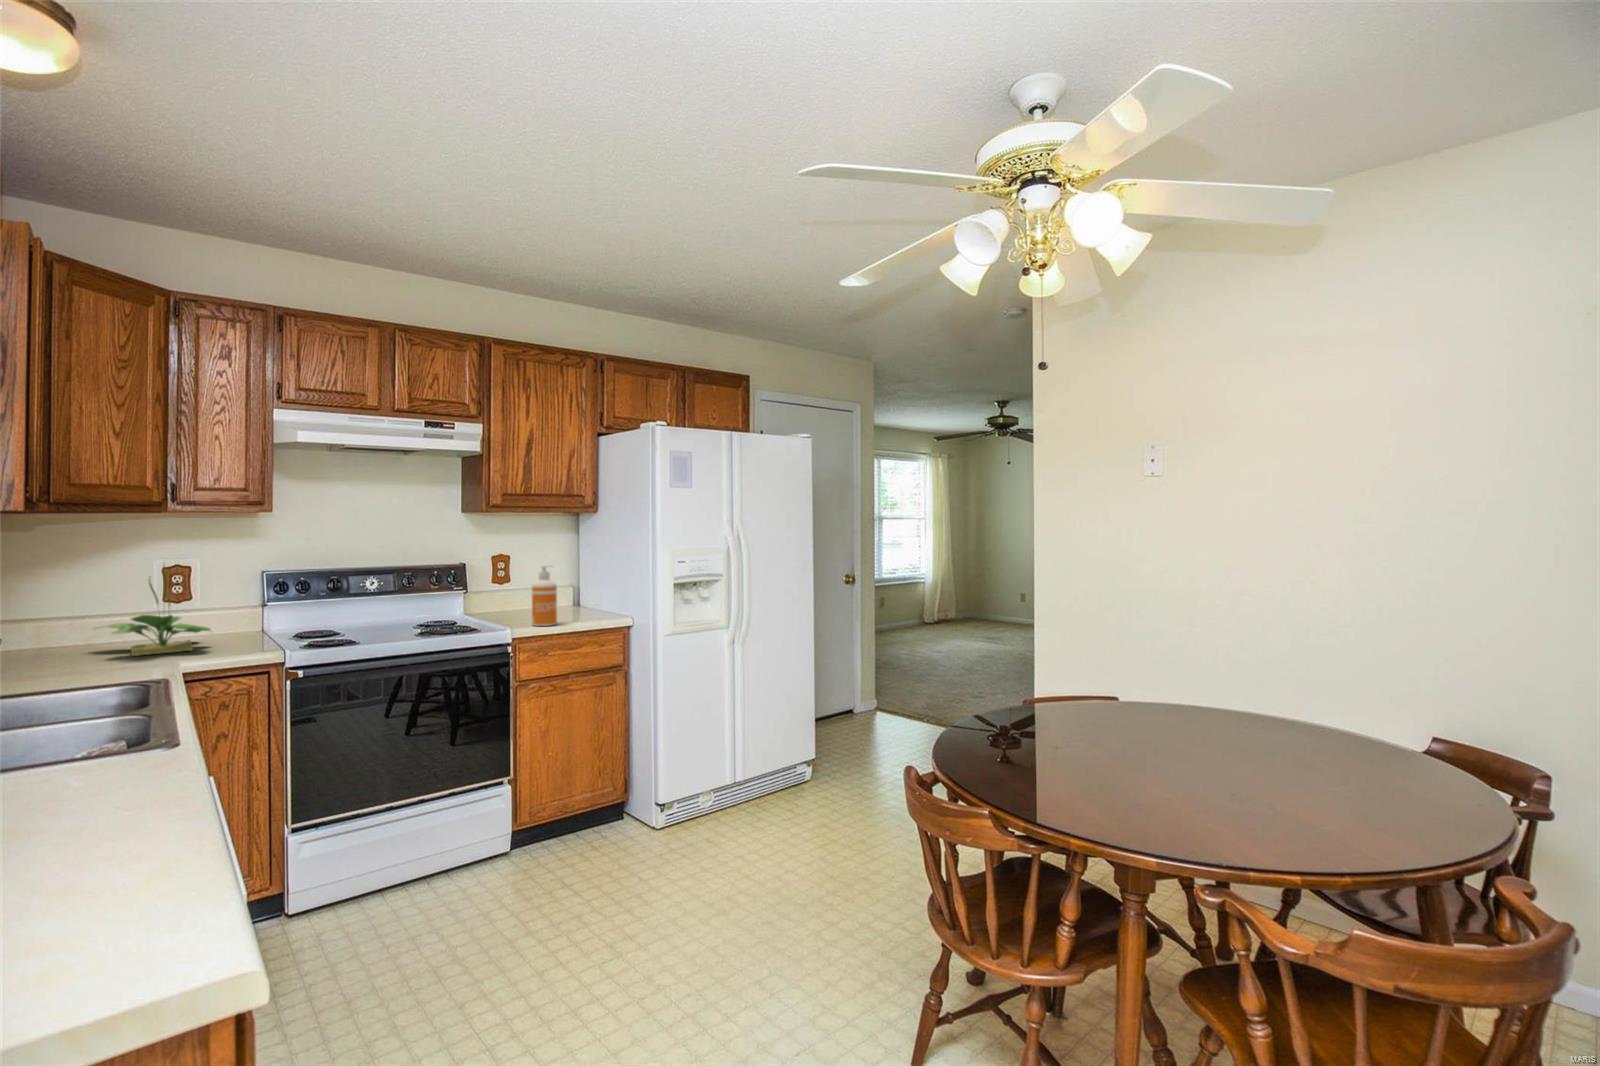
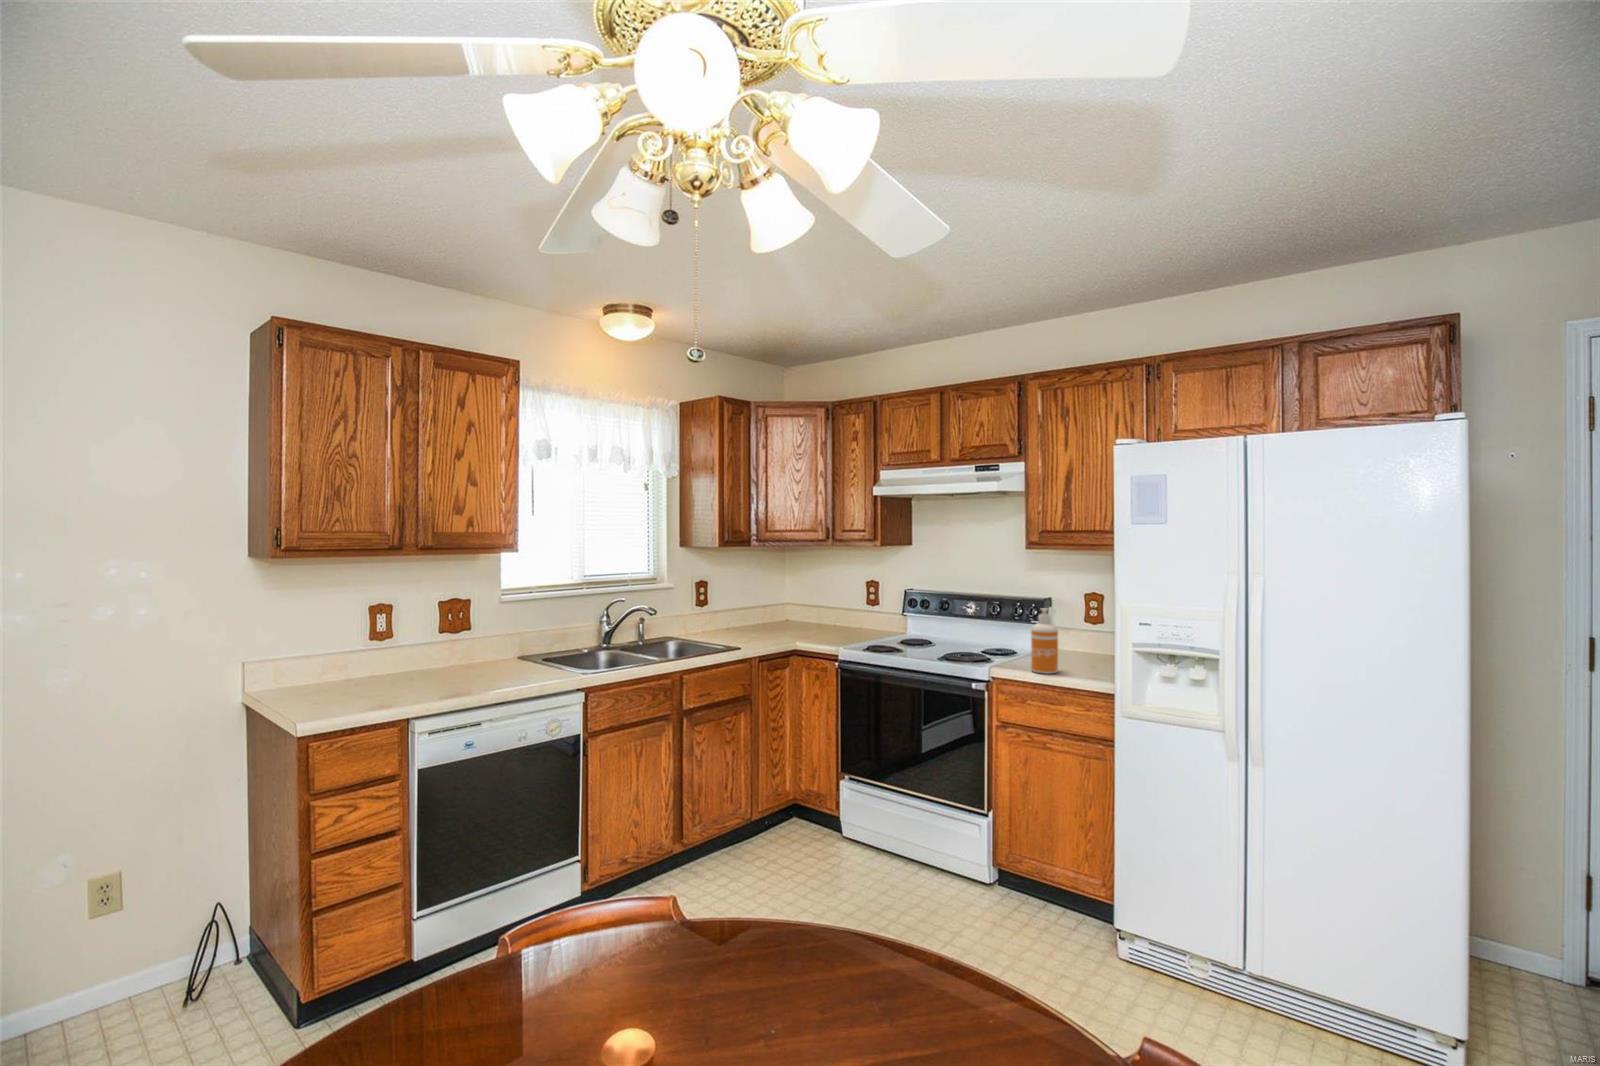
potted plant: present [106,568,211,656] -> none [800,577,863,637]

